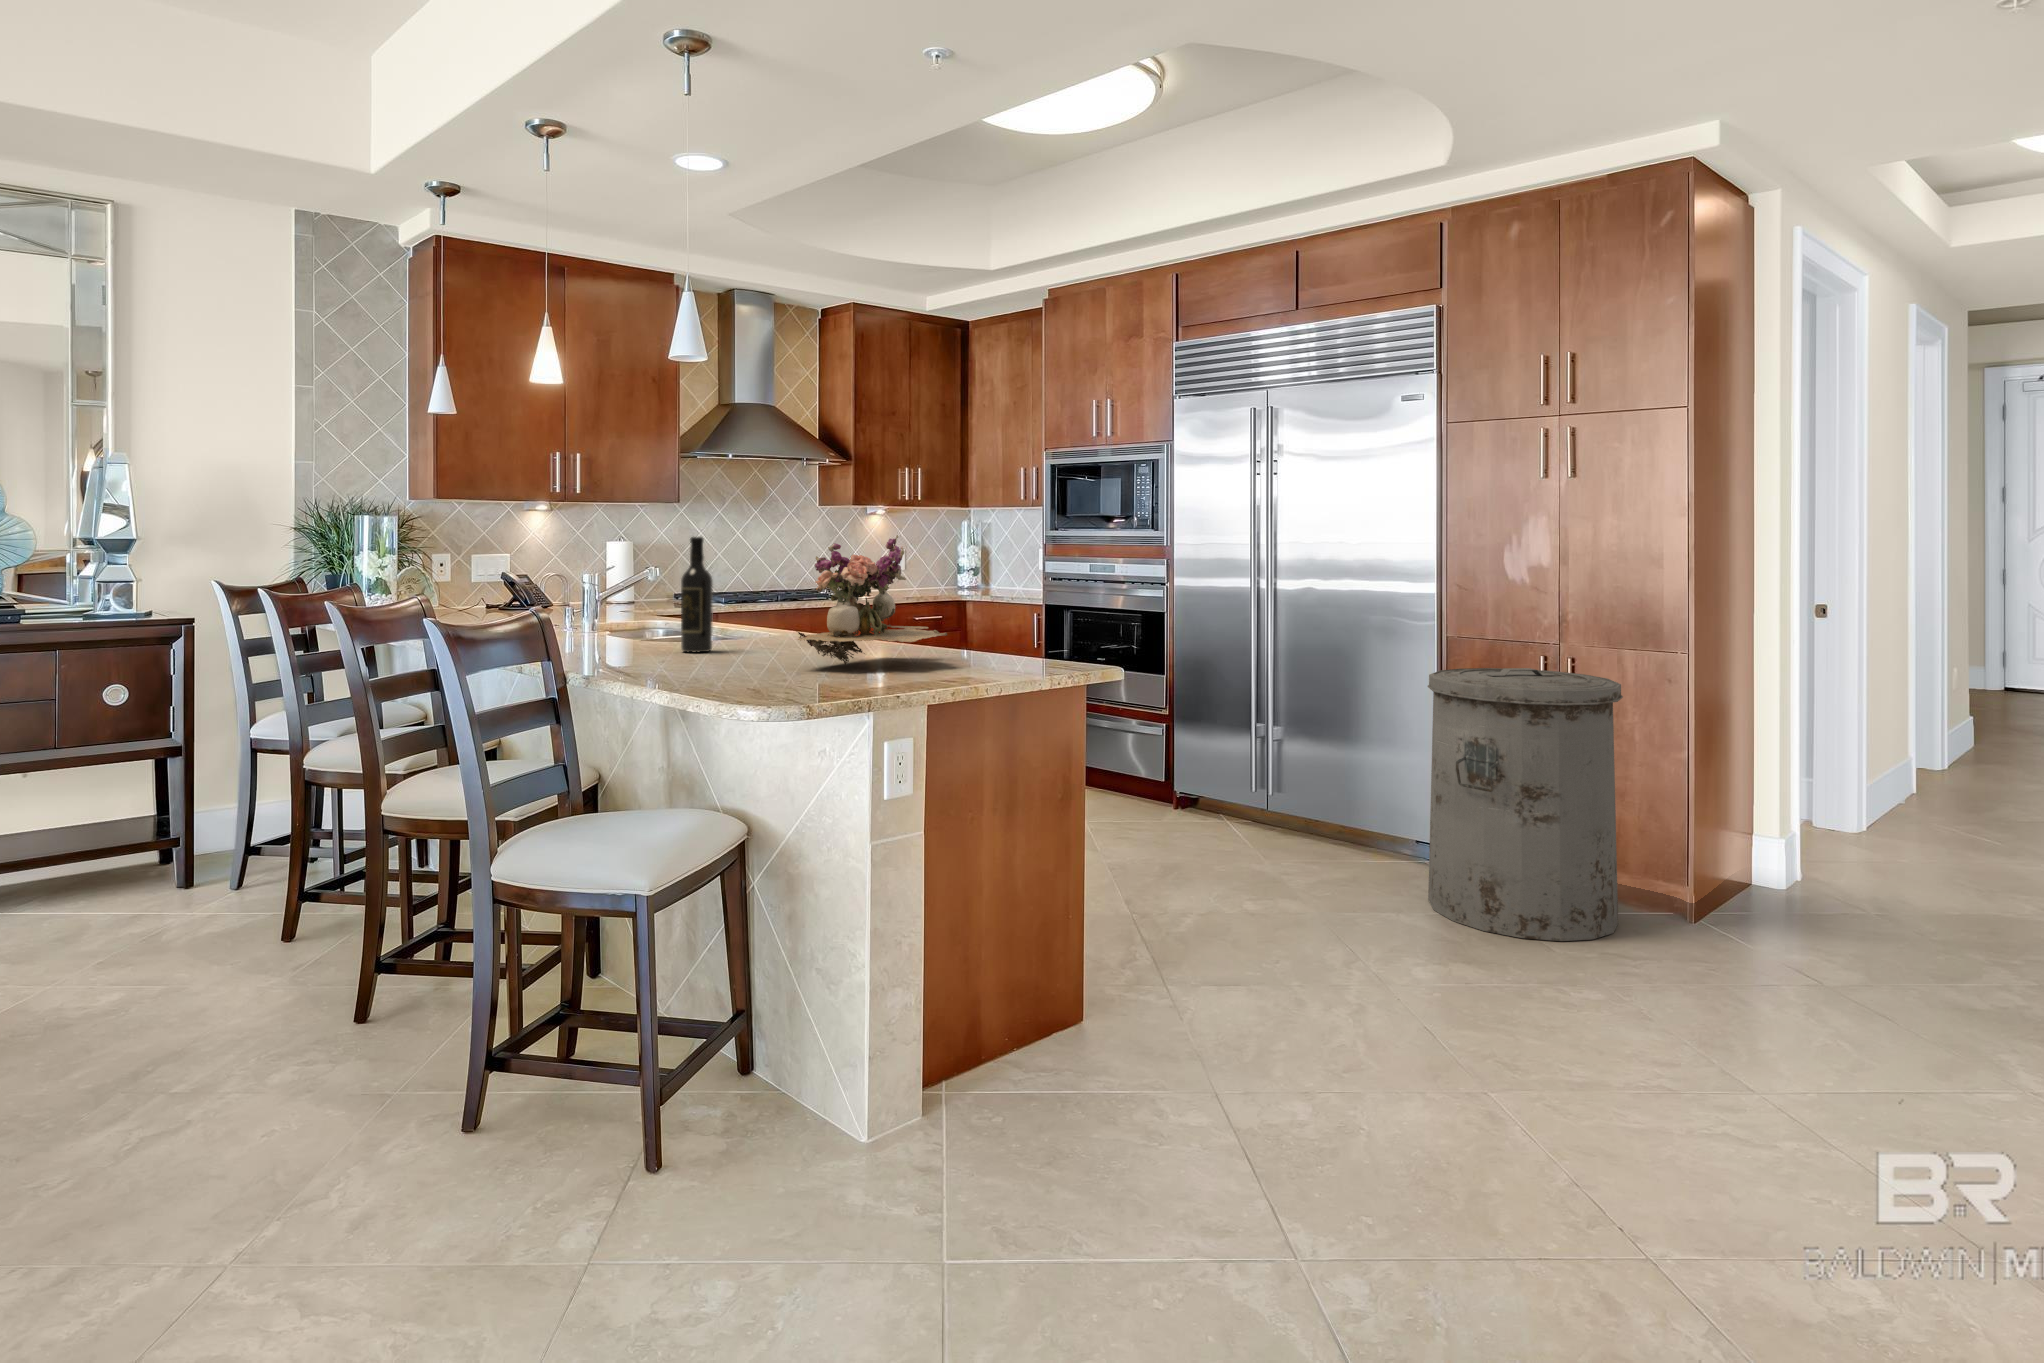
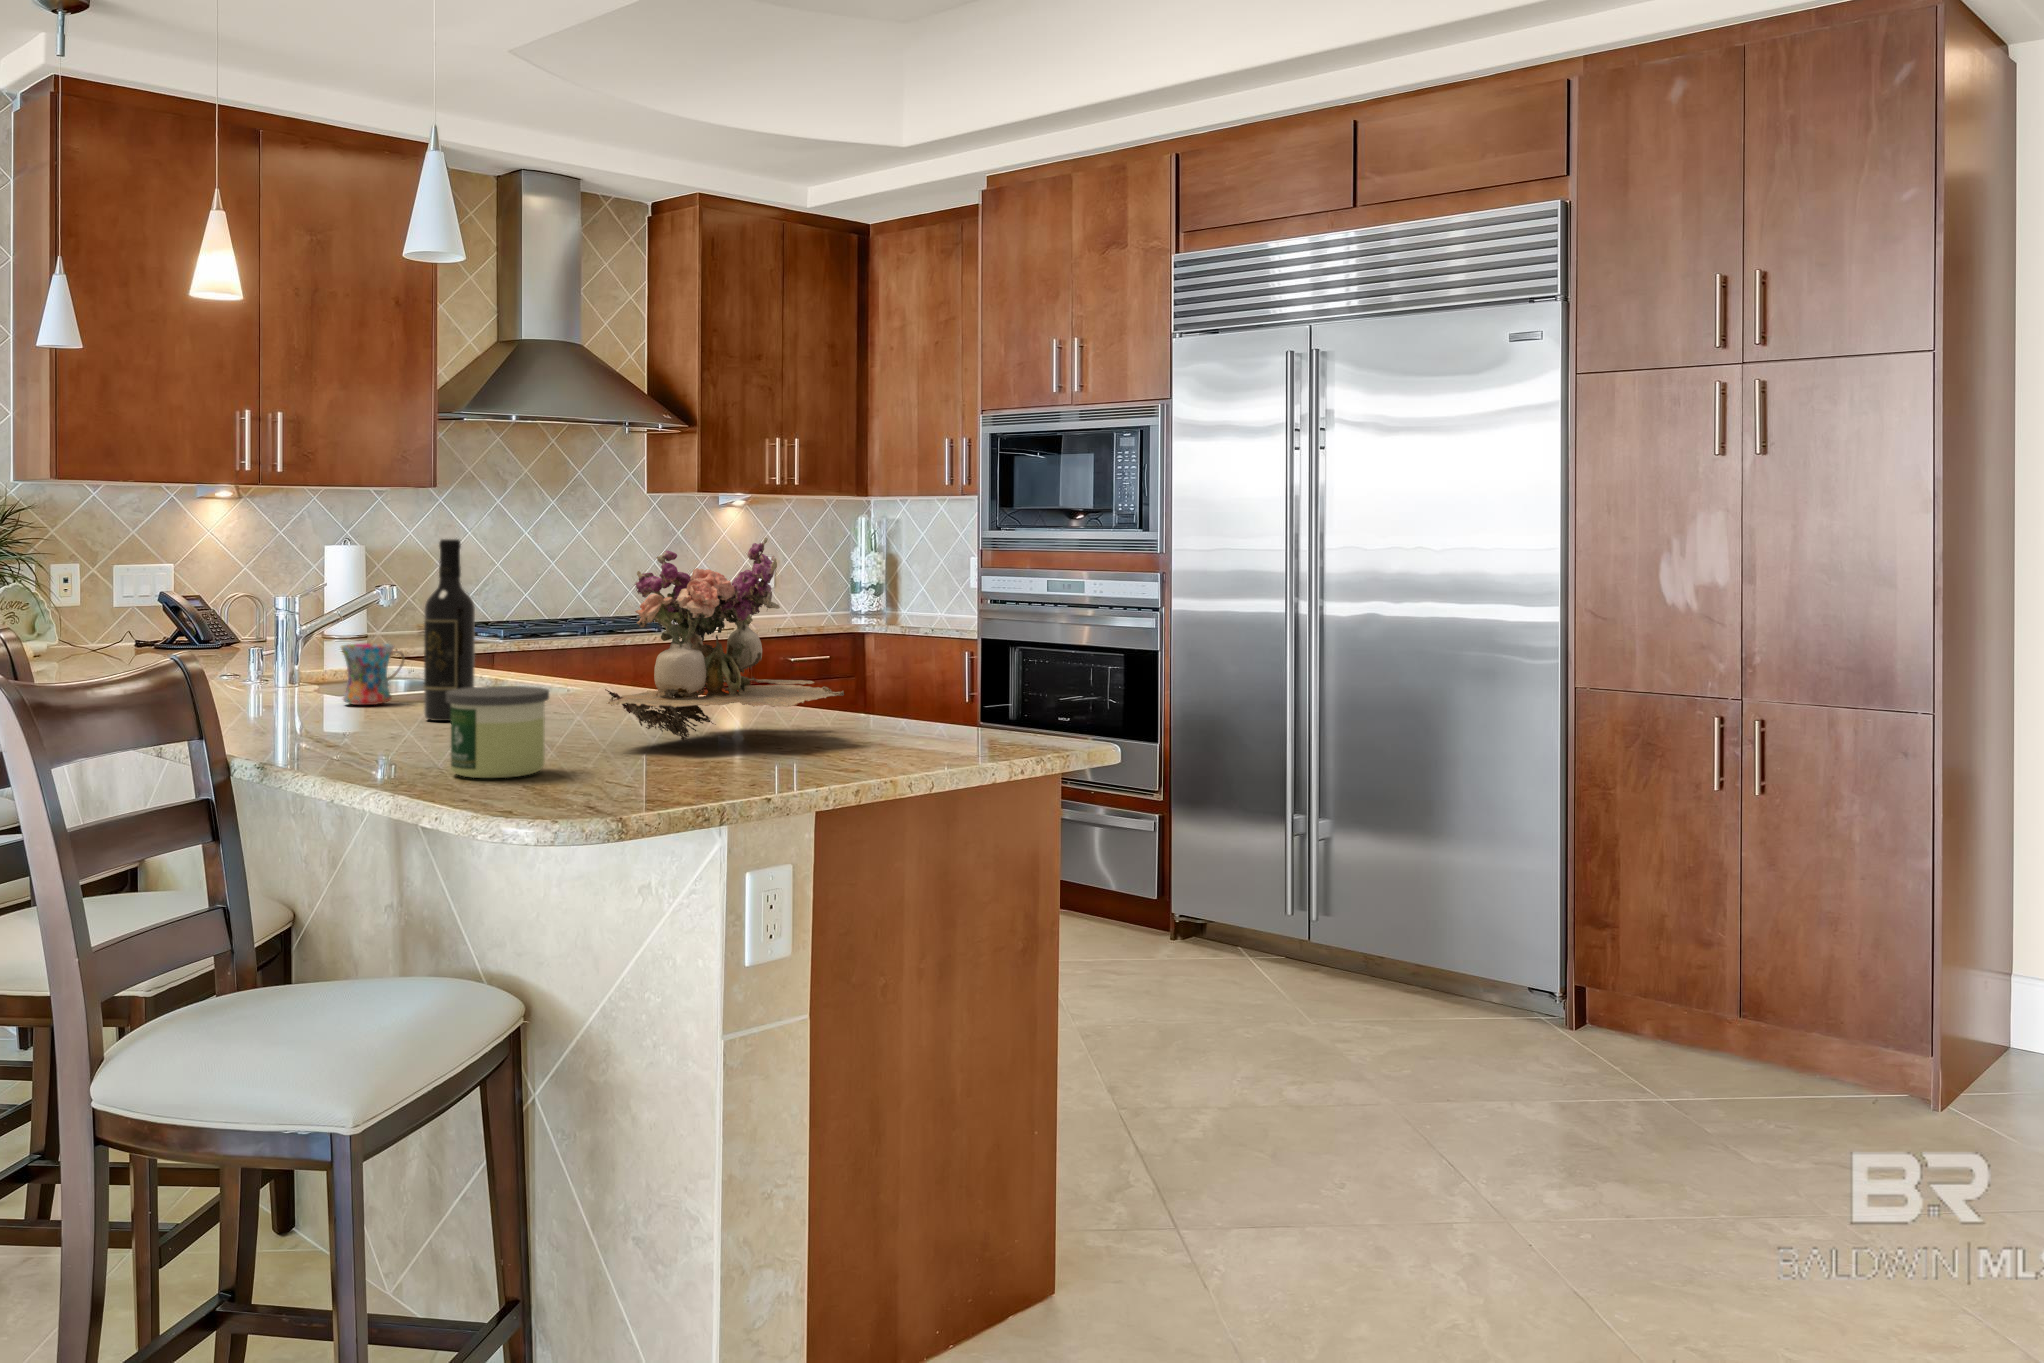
mug: none [627,604,667,643] -> present [341,643,405,705]
candle: none [699,628,762,684] -> present [446,686,549,778]
trash can: present [1428,668,1623,941] -> none [1553,736,1840,1144]

